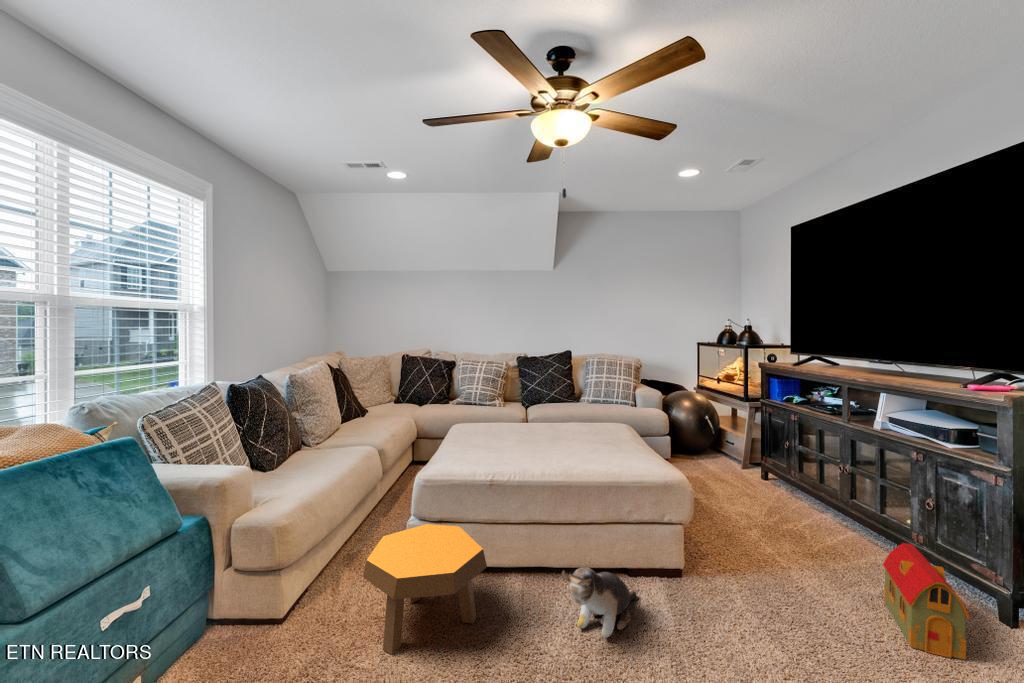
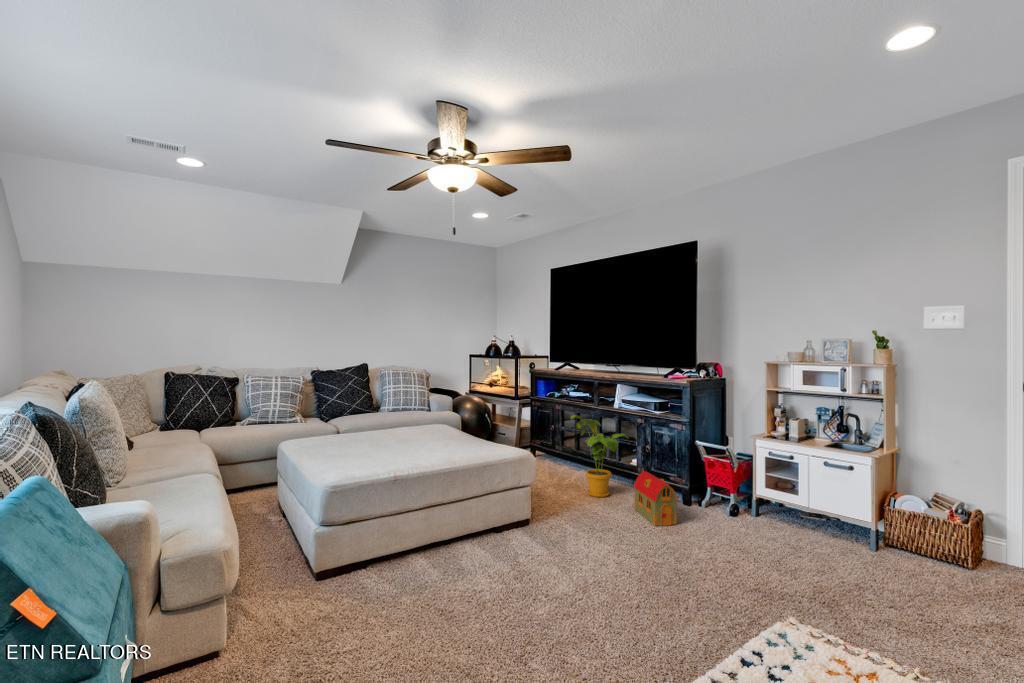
house plant: none [783,432,896,563] -> present [571,415,629,497]
footstool: present [363,524,487,654] -> none [314,519,421,629]
plush toy: present [562,567,637,638] -> none [484,520,520,569]

